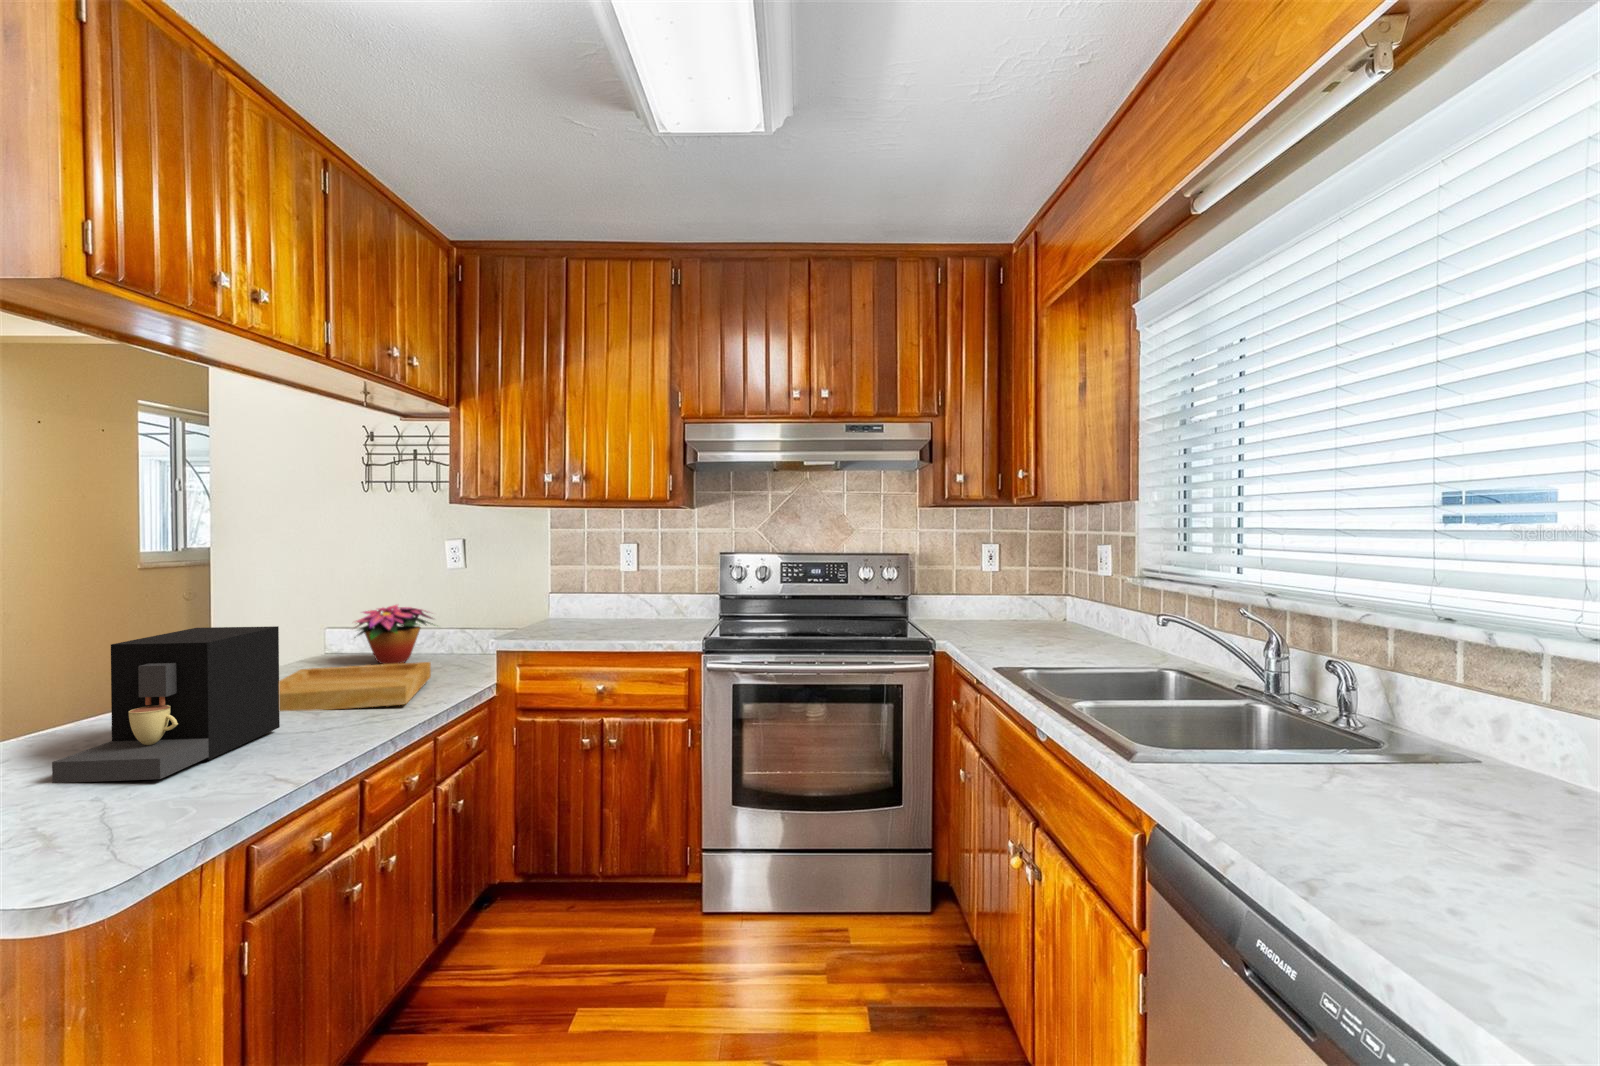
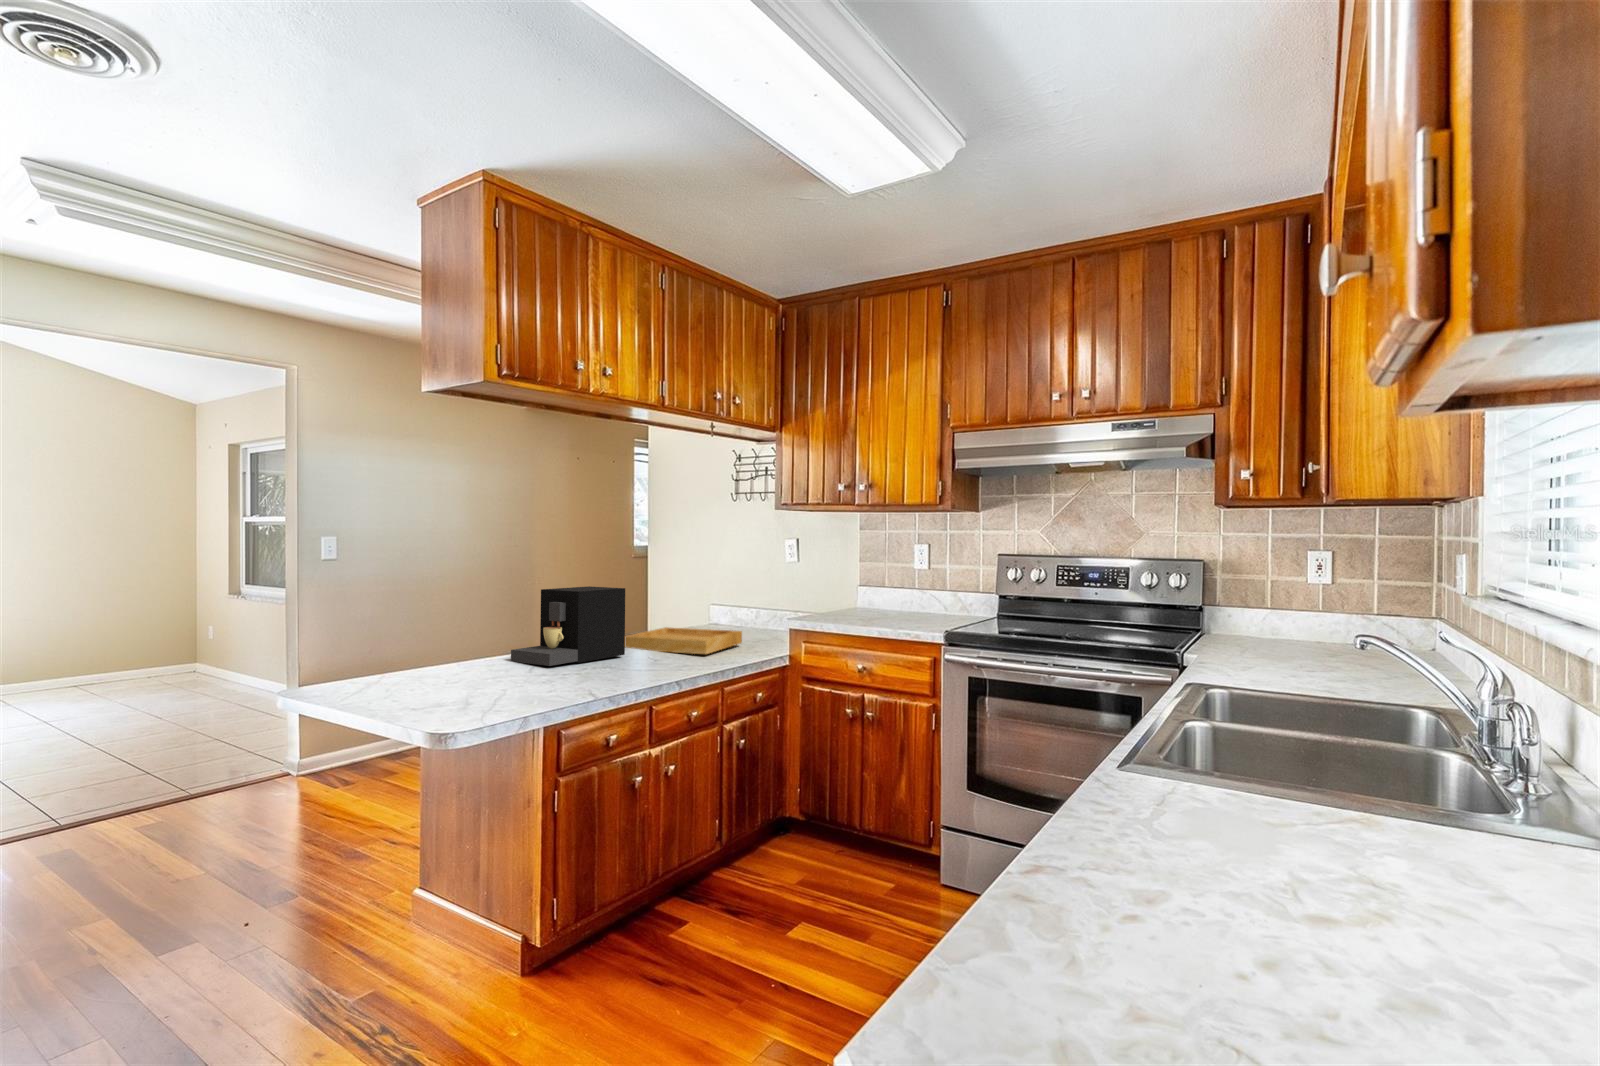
flower arrangement: present [356,605,433,664] -> none [703,588,769,634]

